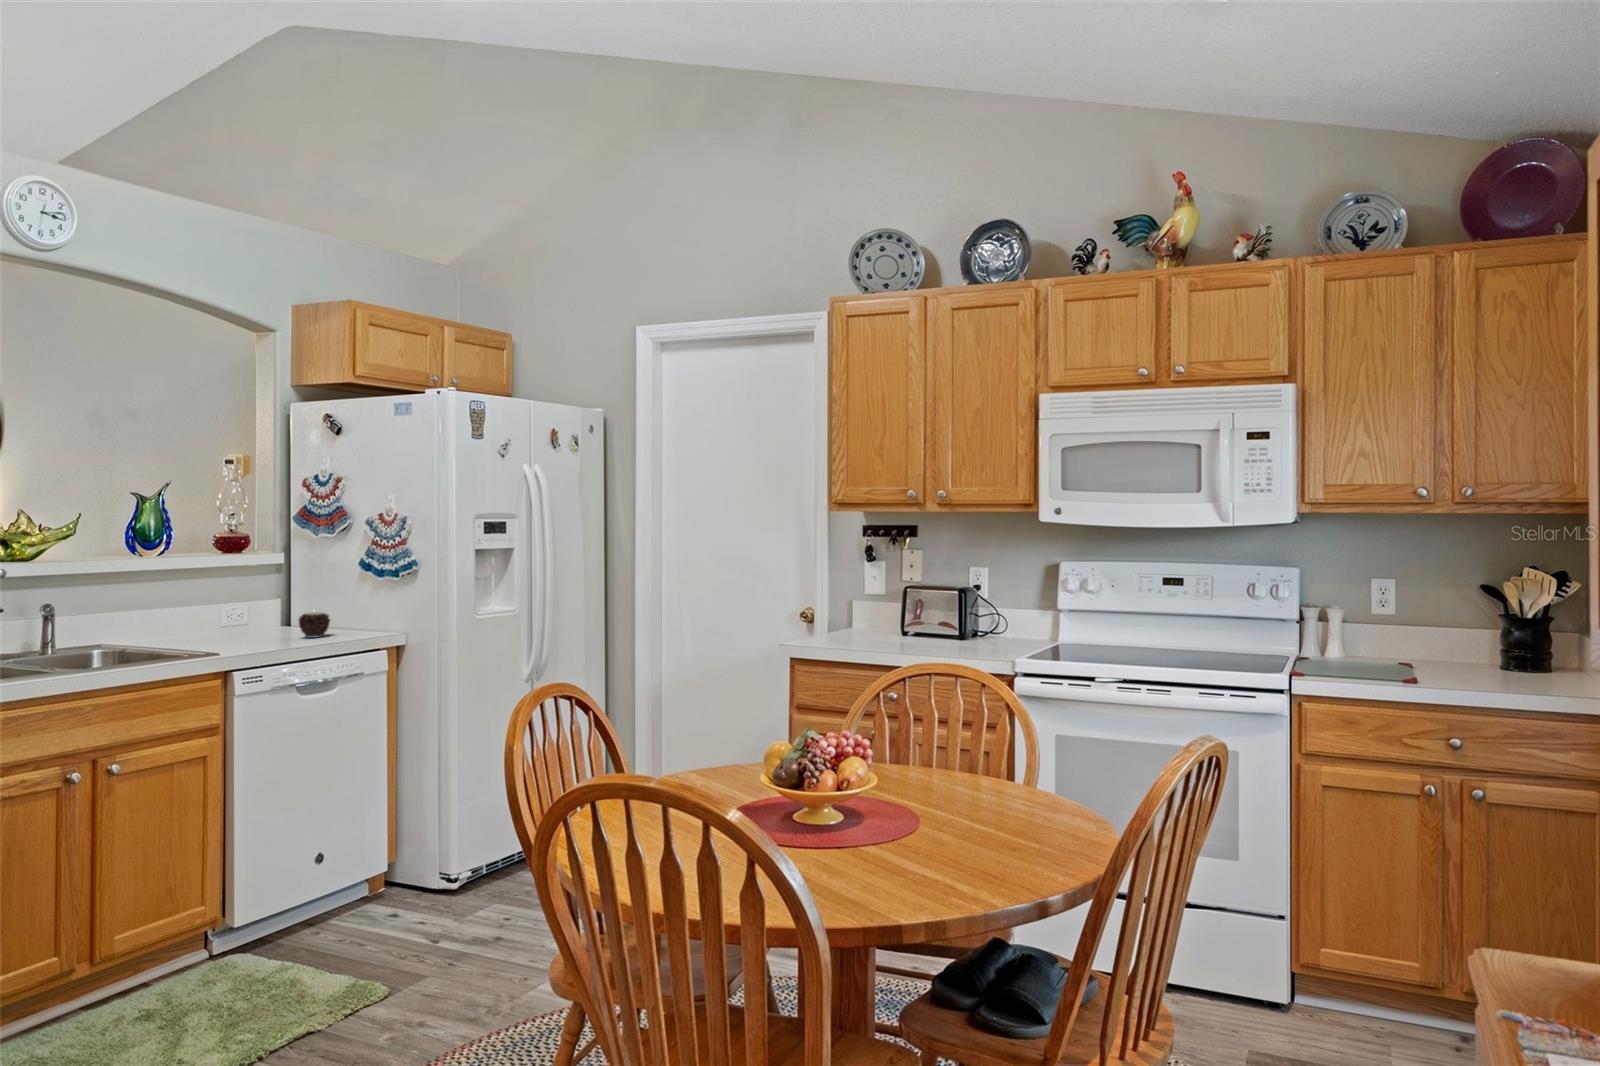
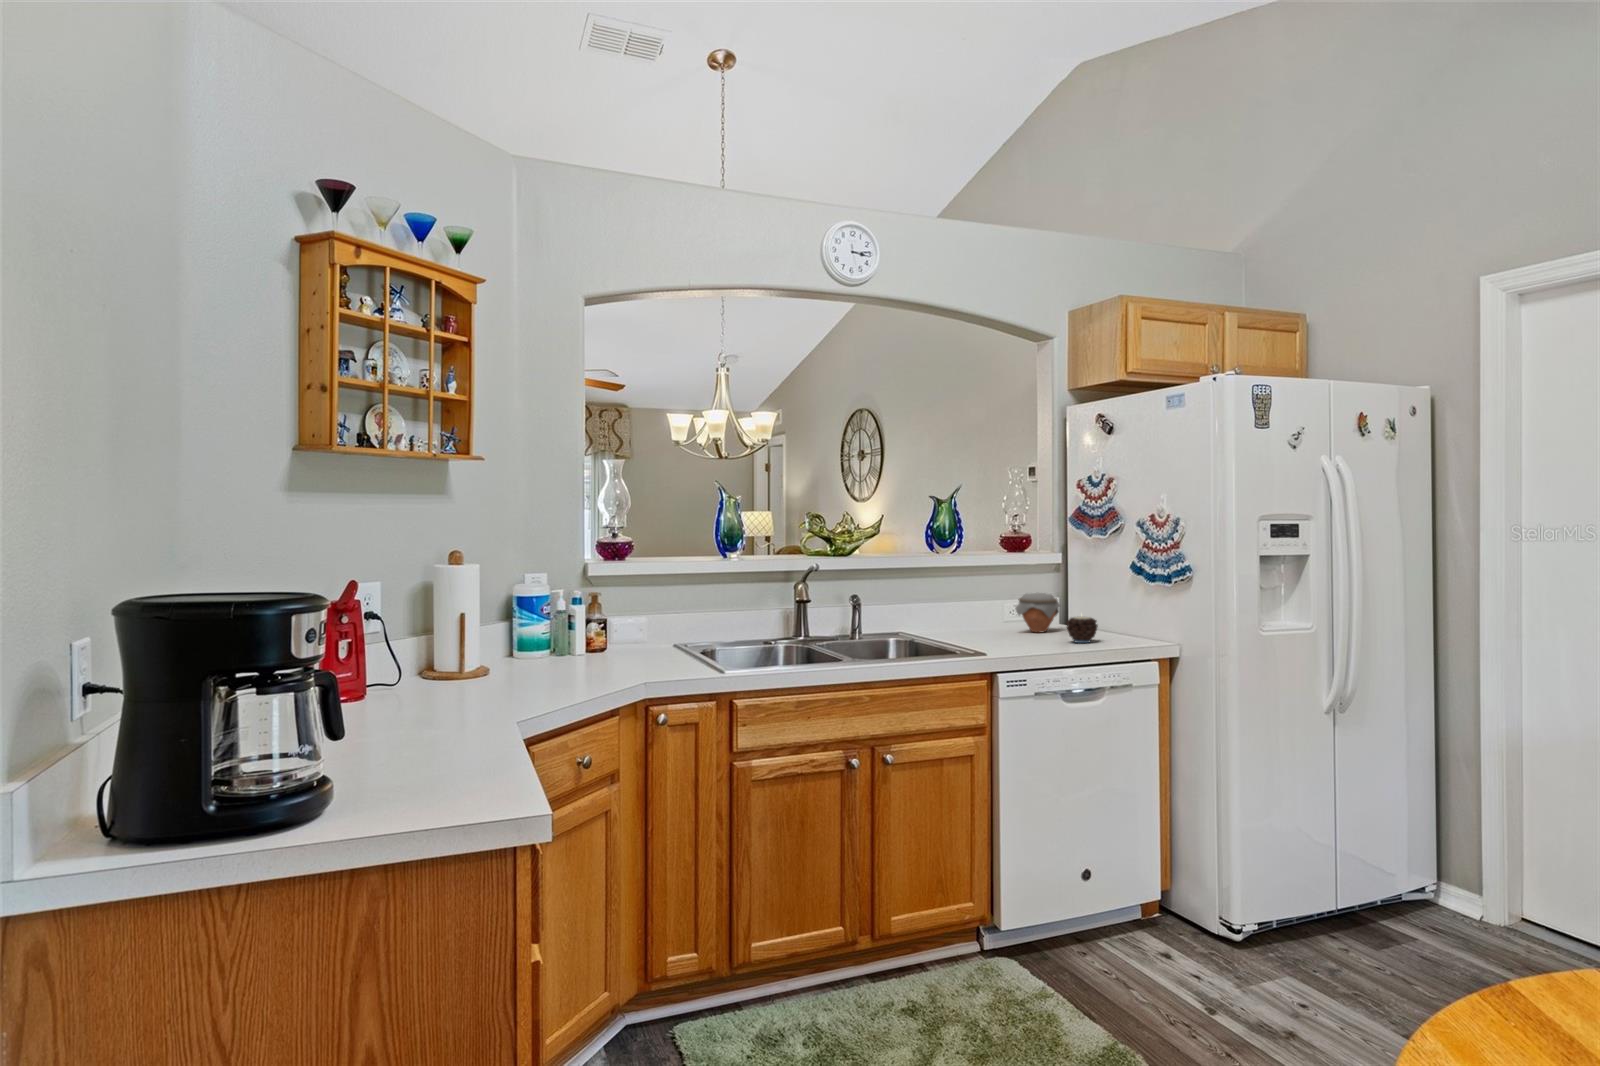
jar: none [239,592,289,633] -> present [1015,593,1060,632]

